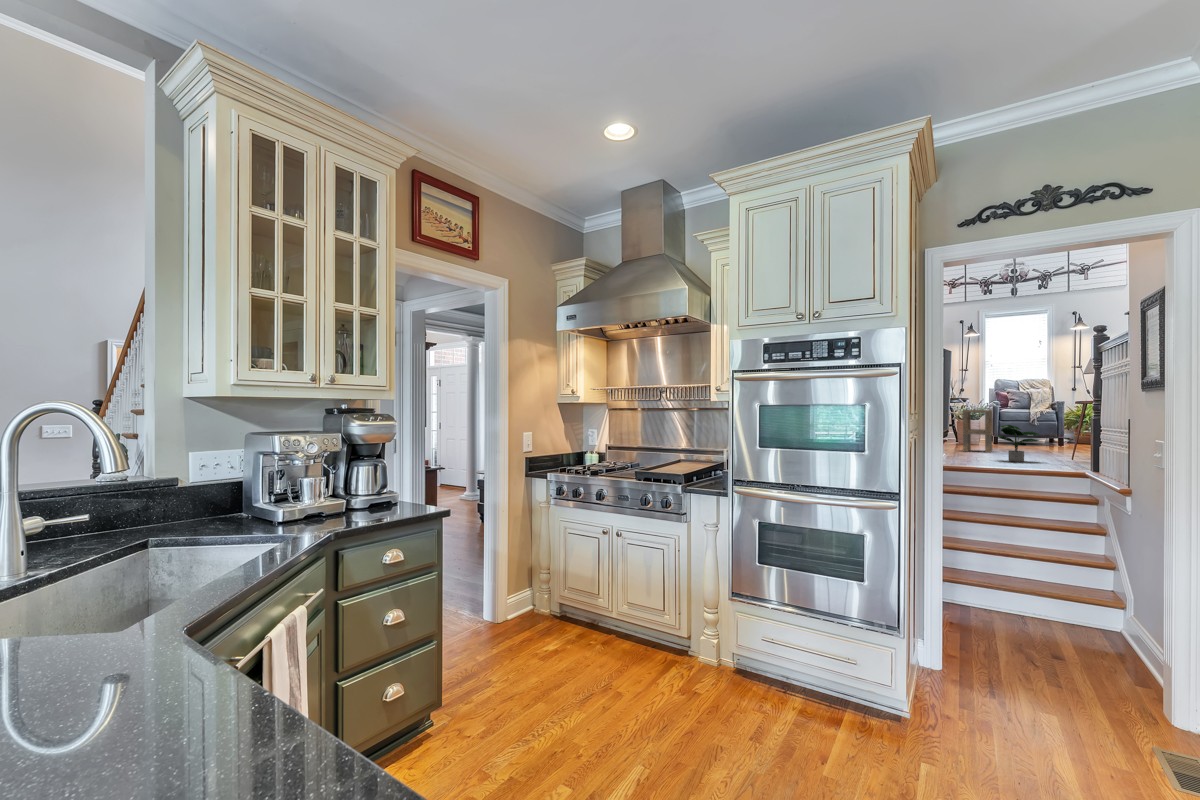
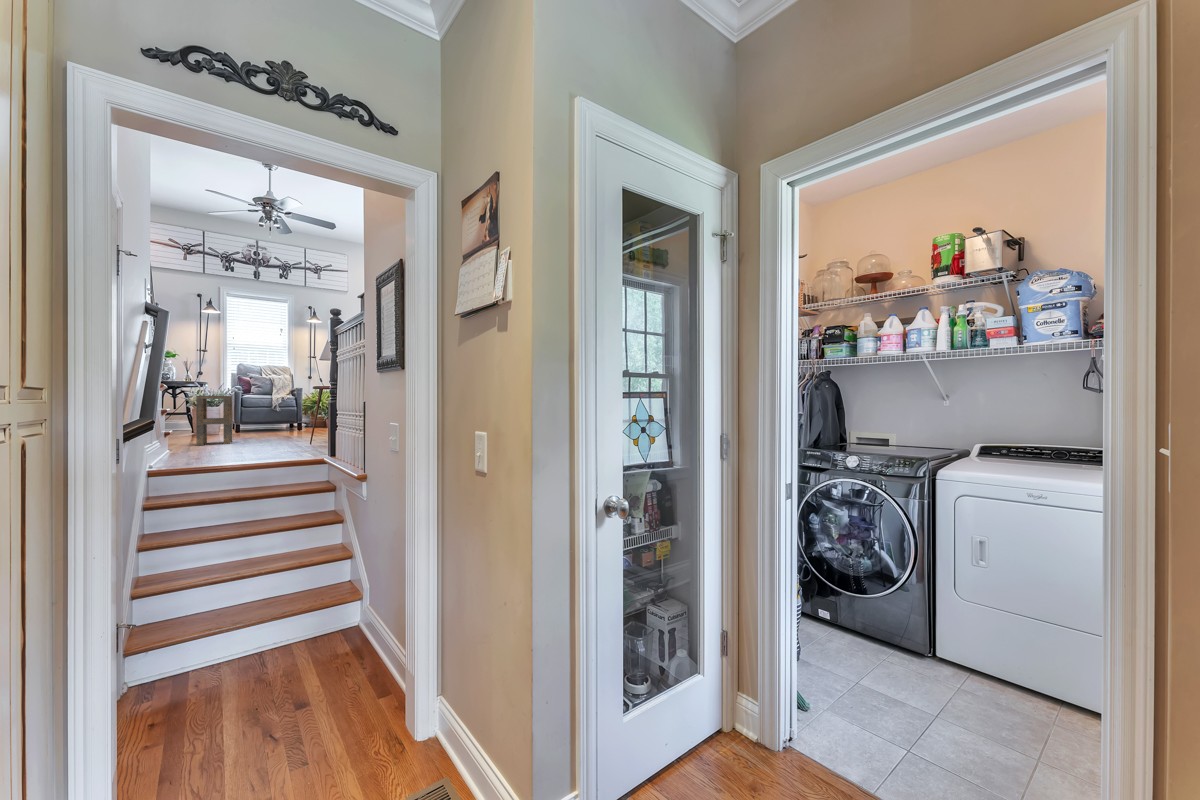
potted plant: present [997,425,1040,462] -> none [233,411,282,453]

